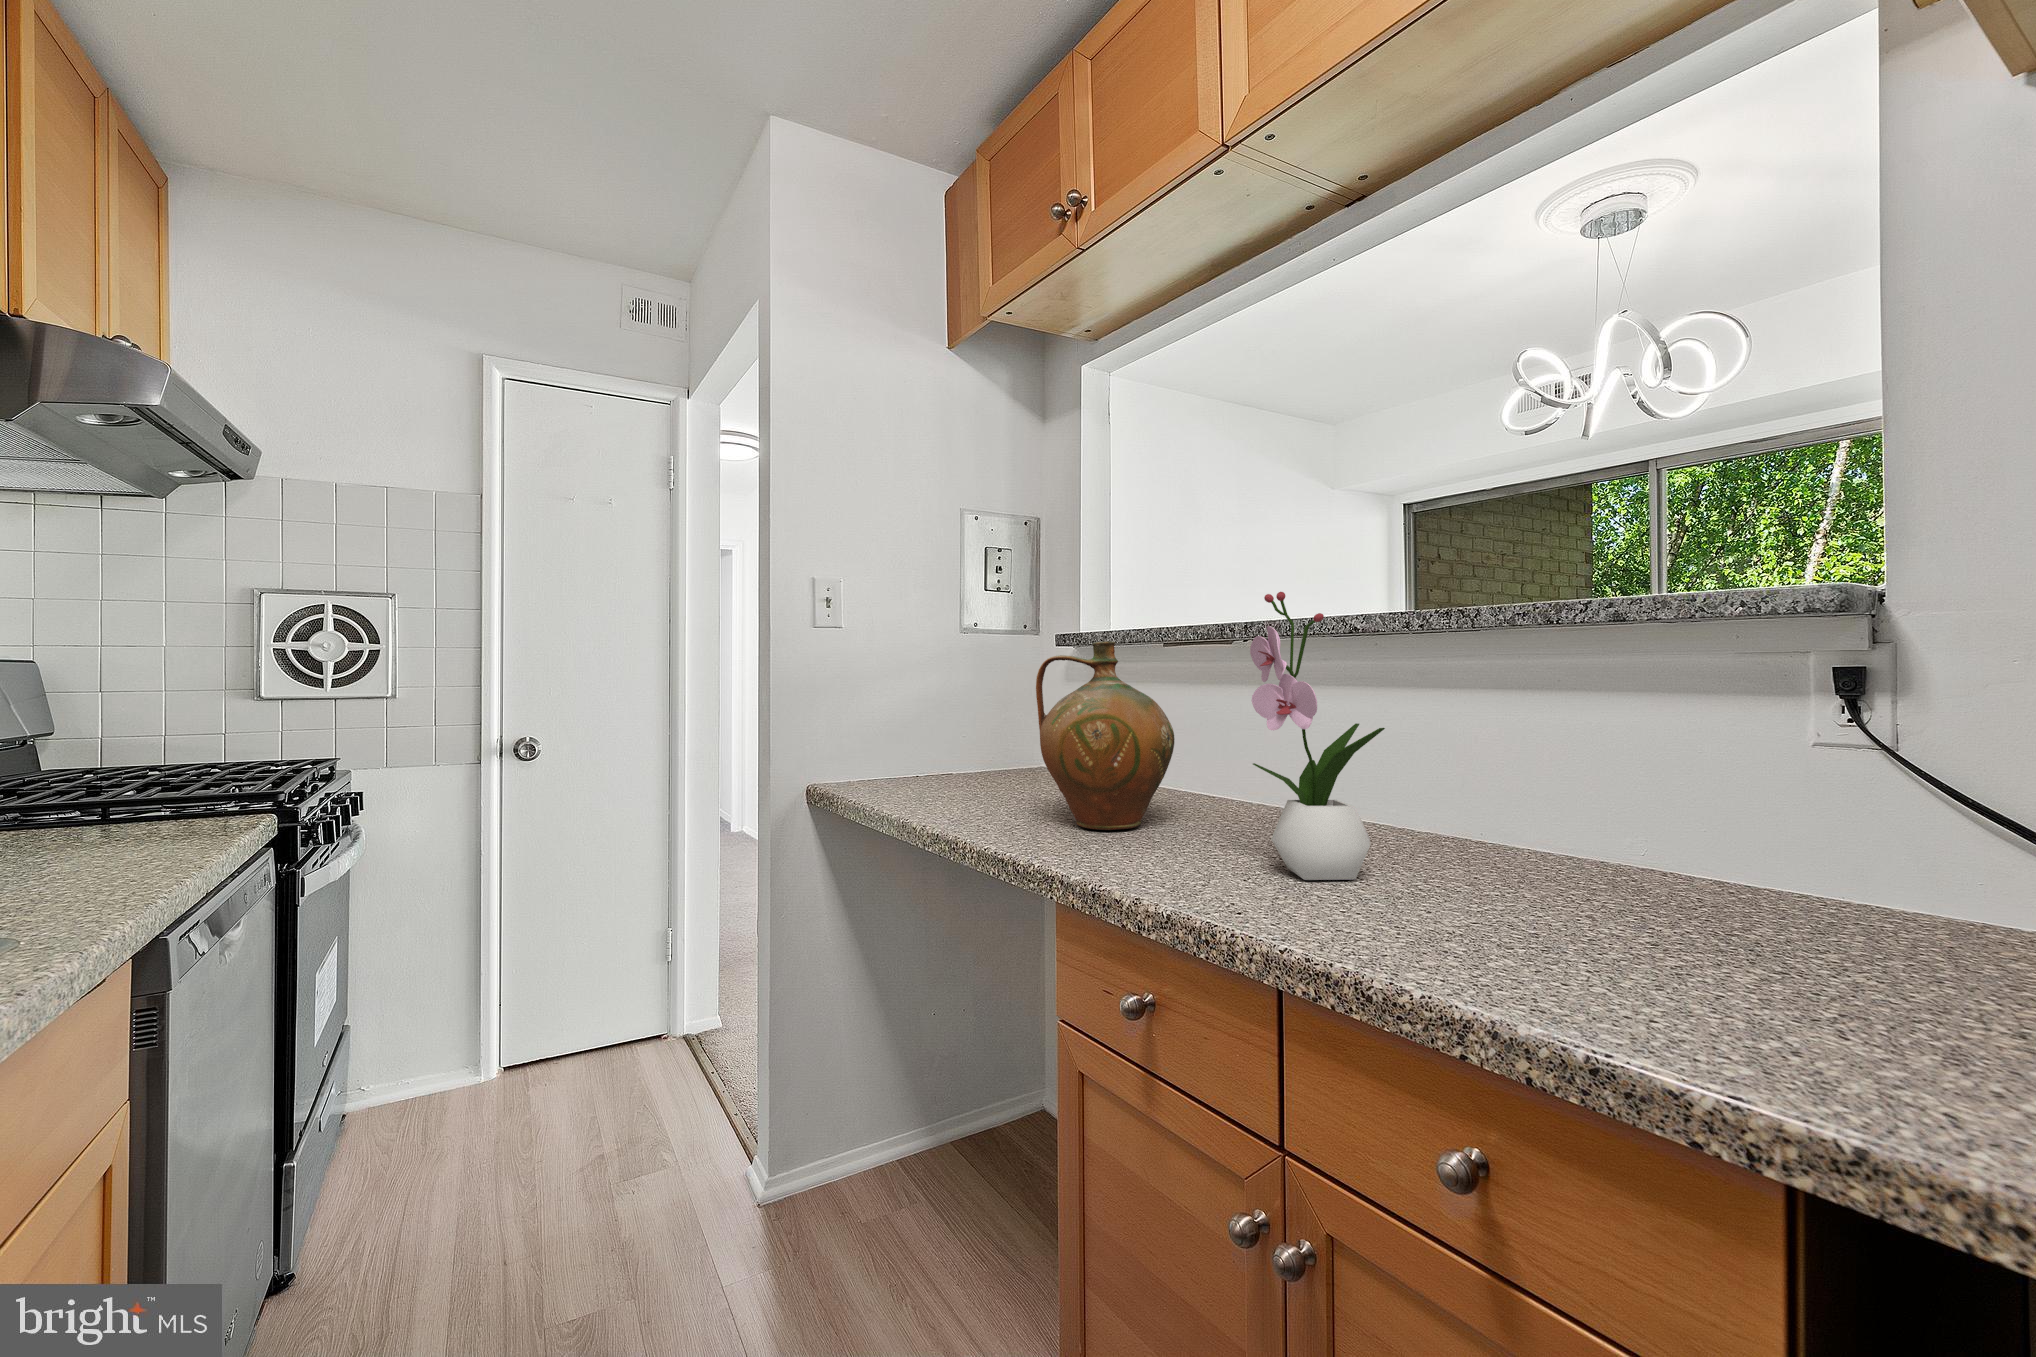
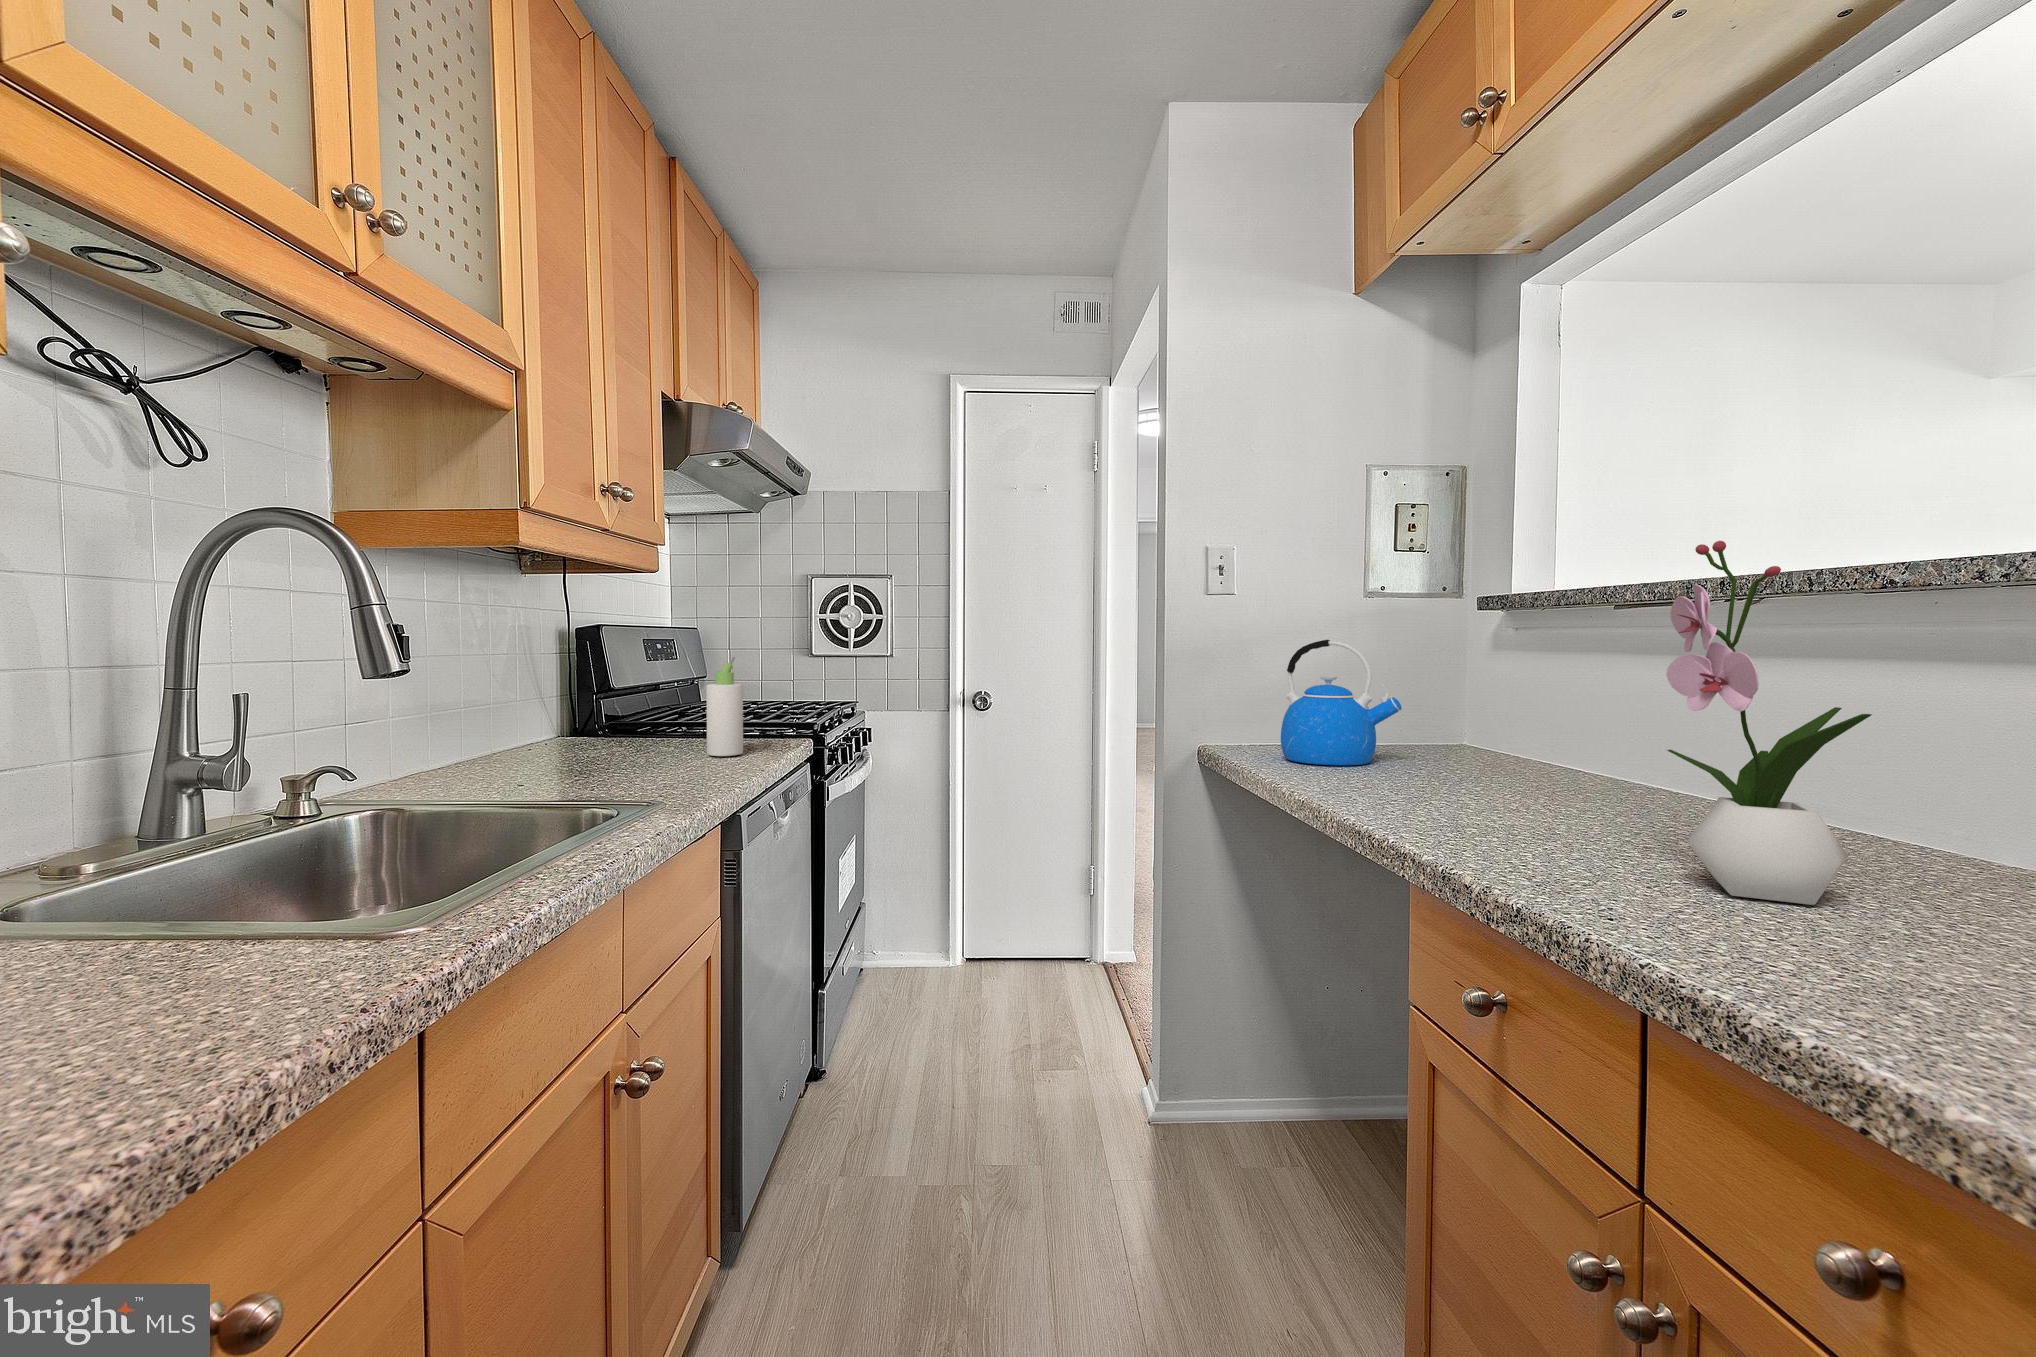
ceramic jug: present [1036,641,1175,830] -> none [1416,605,1590,814]
kettle: none [896,673,1006,796] -> present [1281,640,1401,766]
bottle: none [77,704,151,853] -> present [706,657,743,756]

